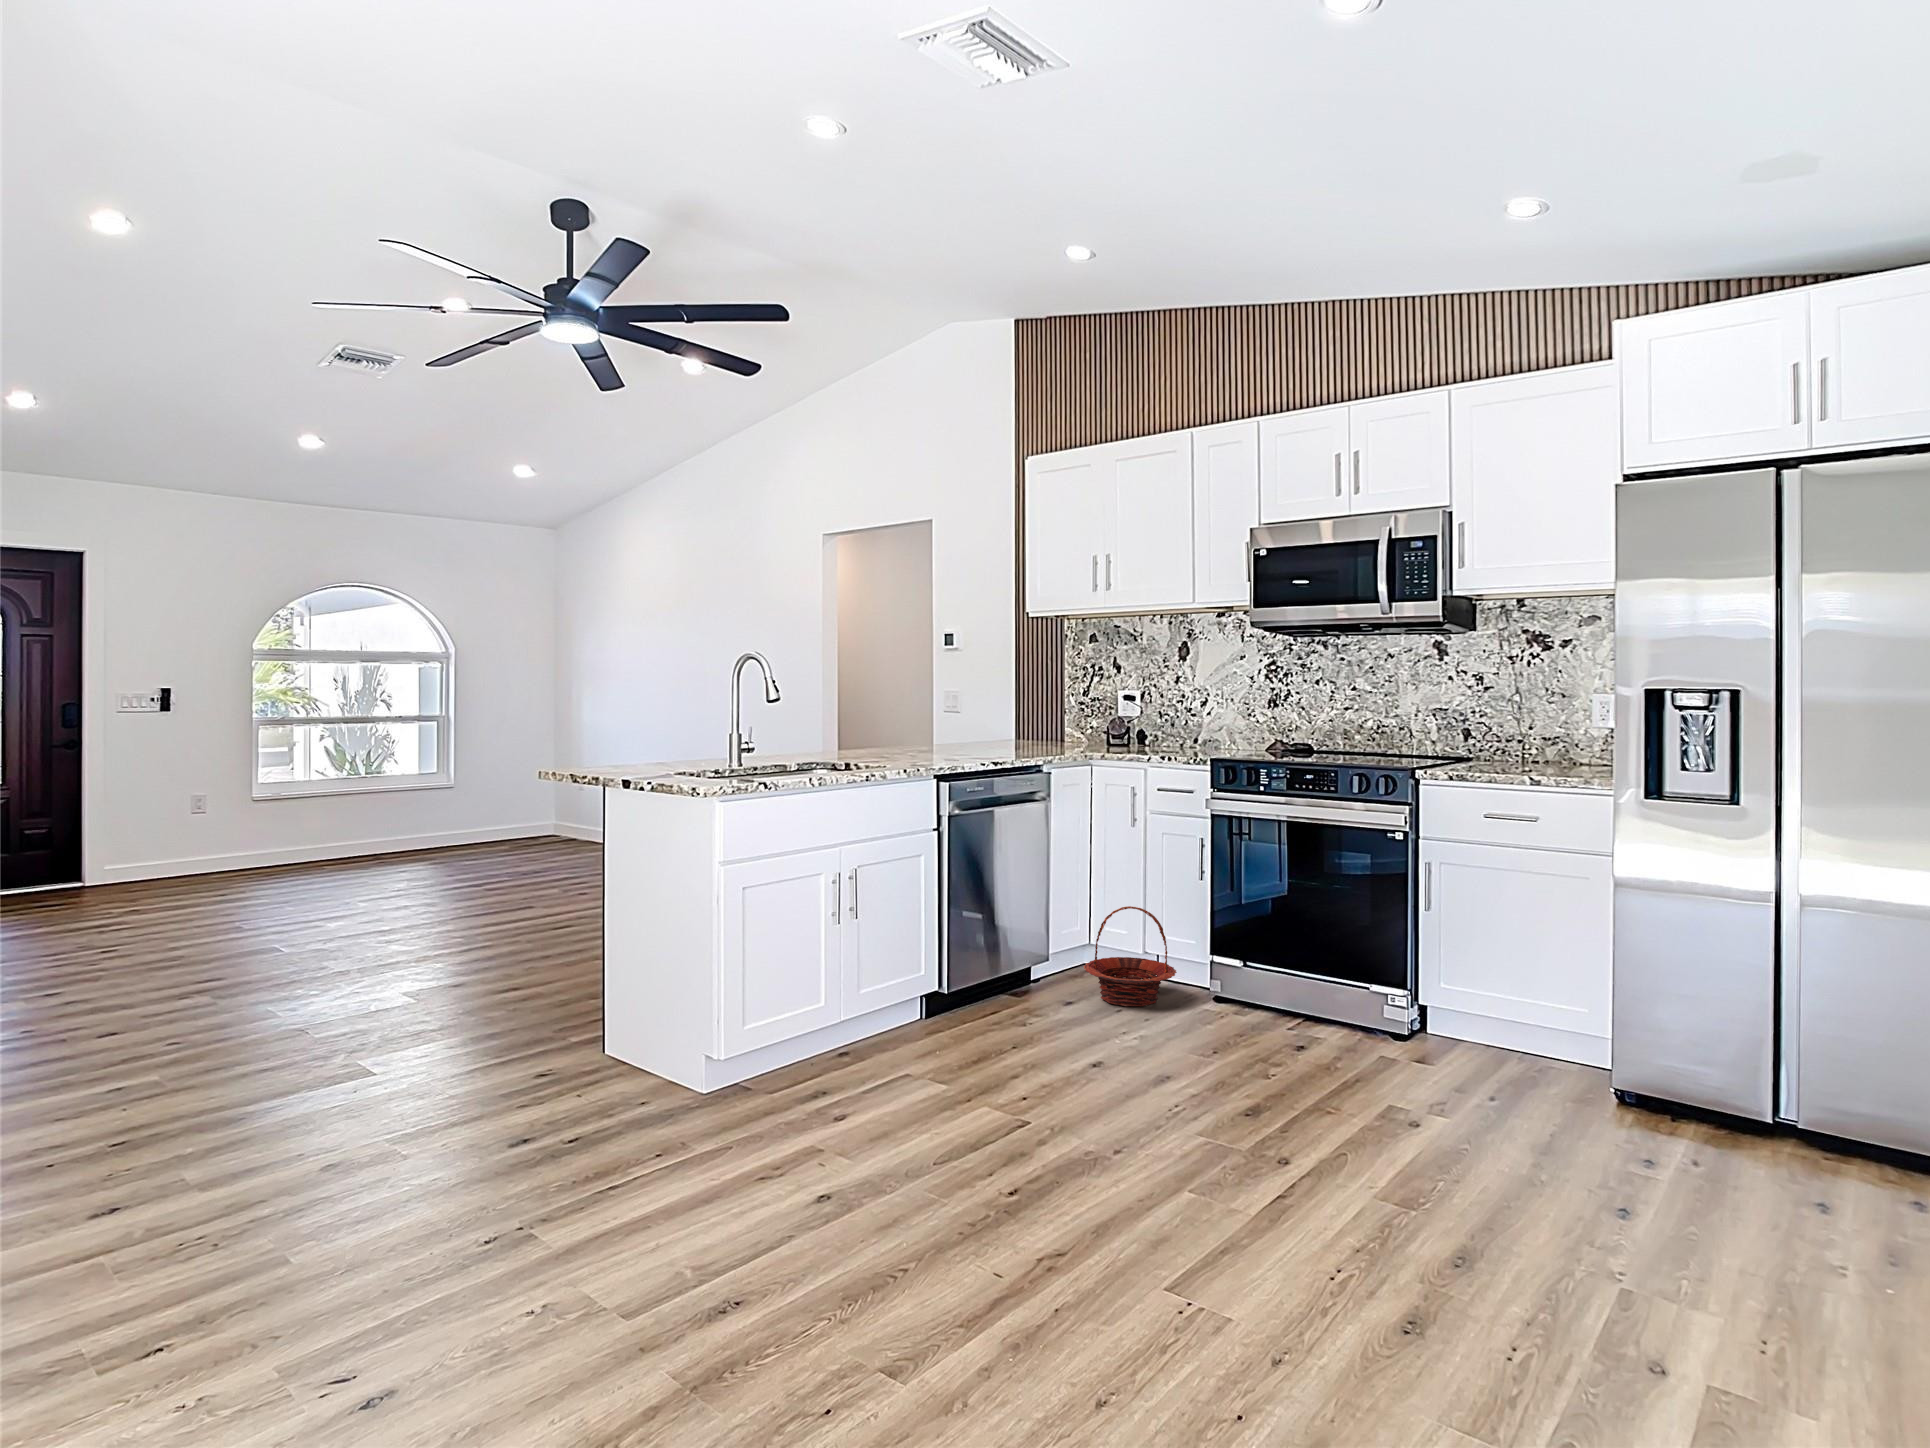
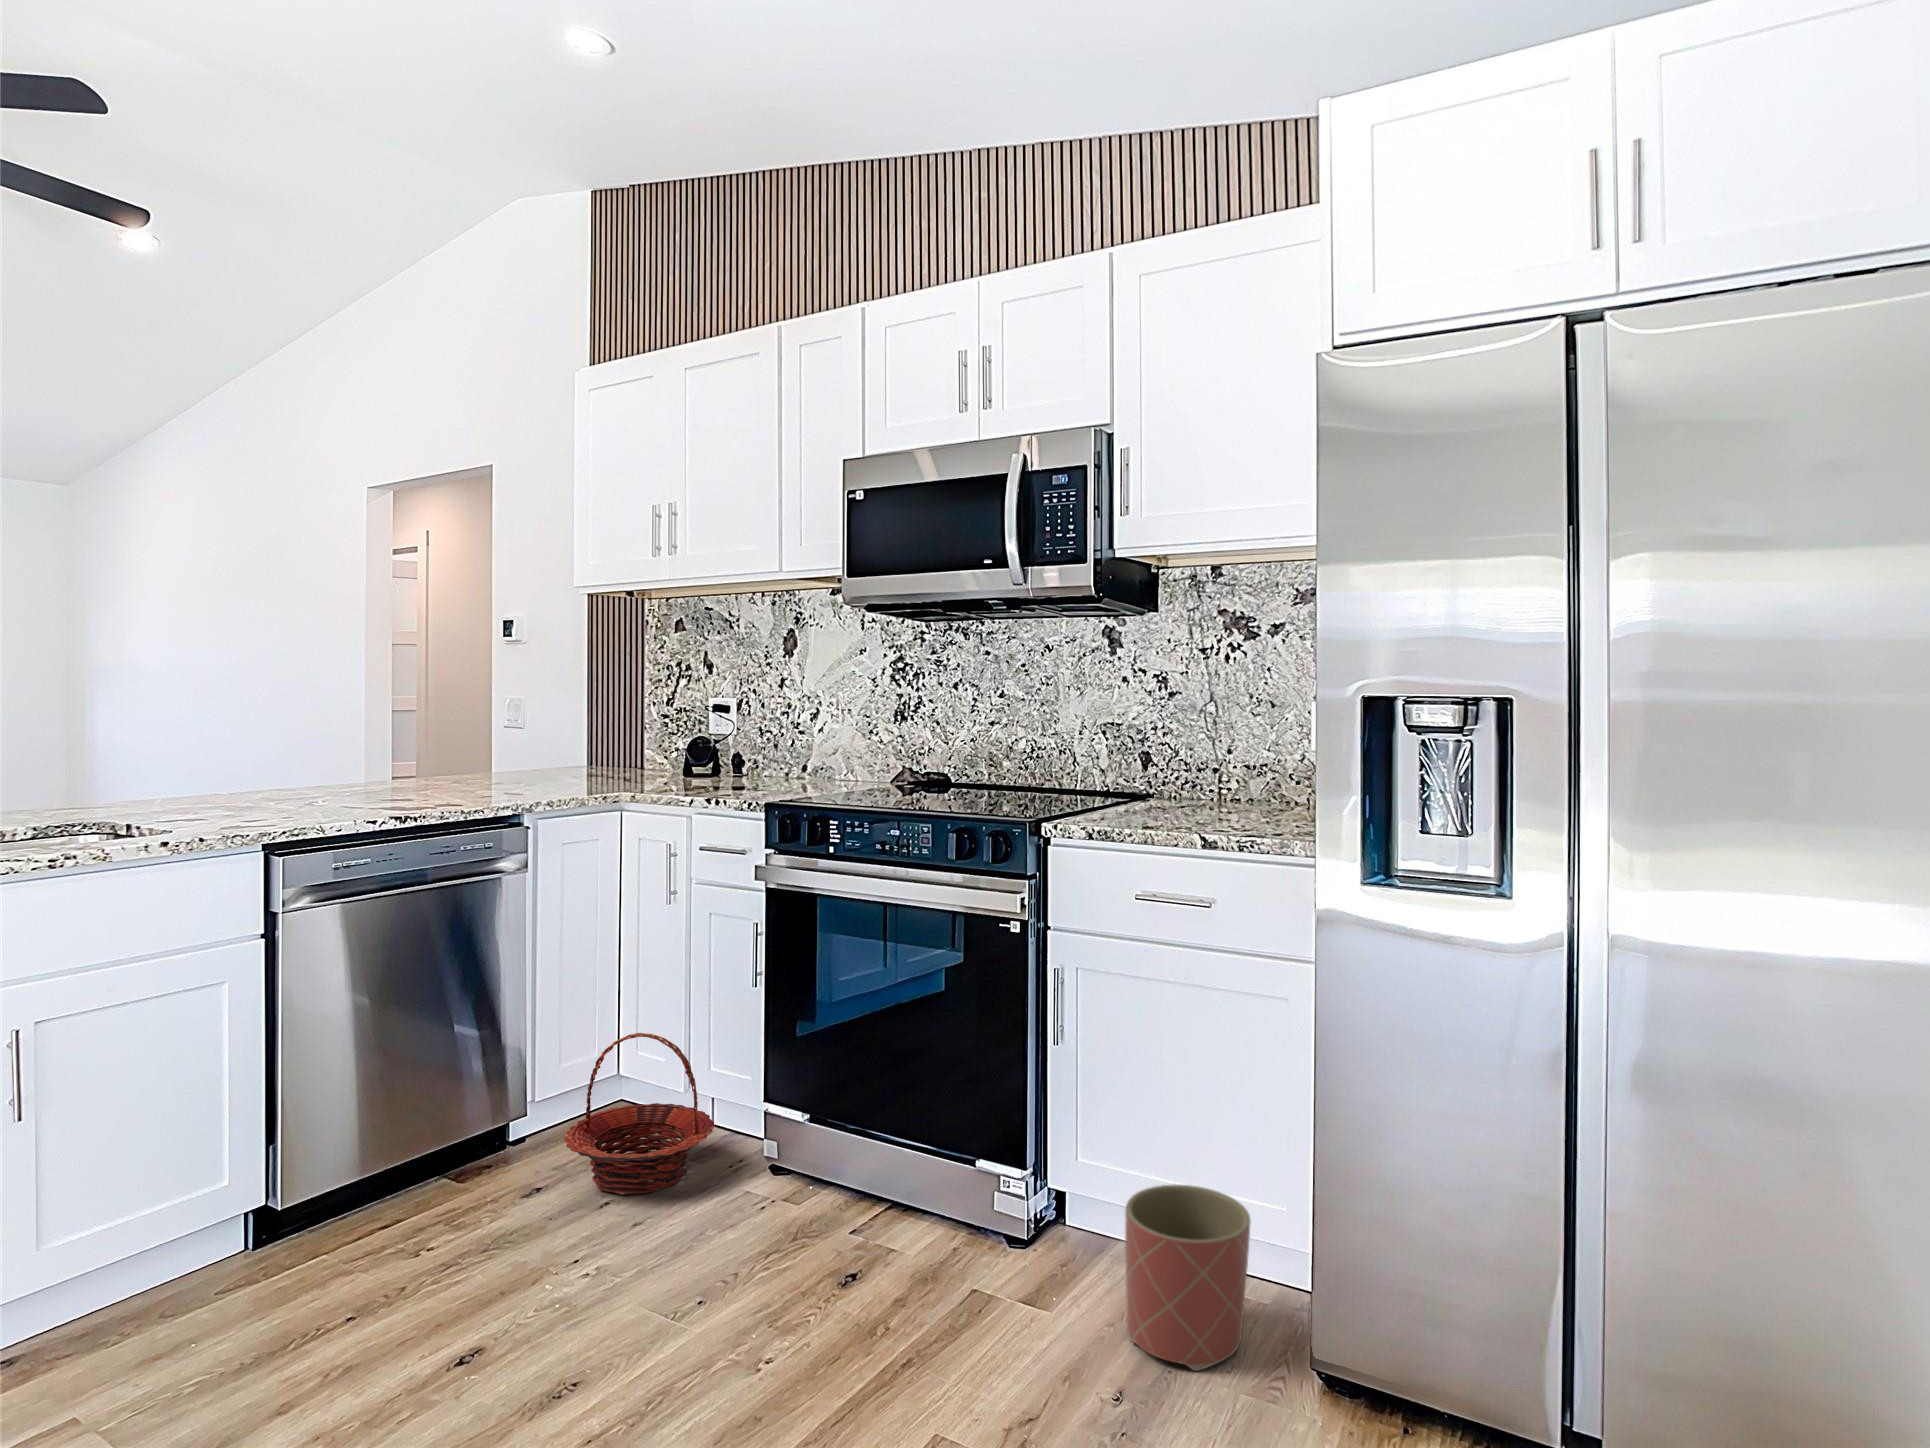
planter: none [1486,993,1568,1093] -> present [1125,1185,1250,1371]

